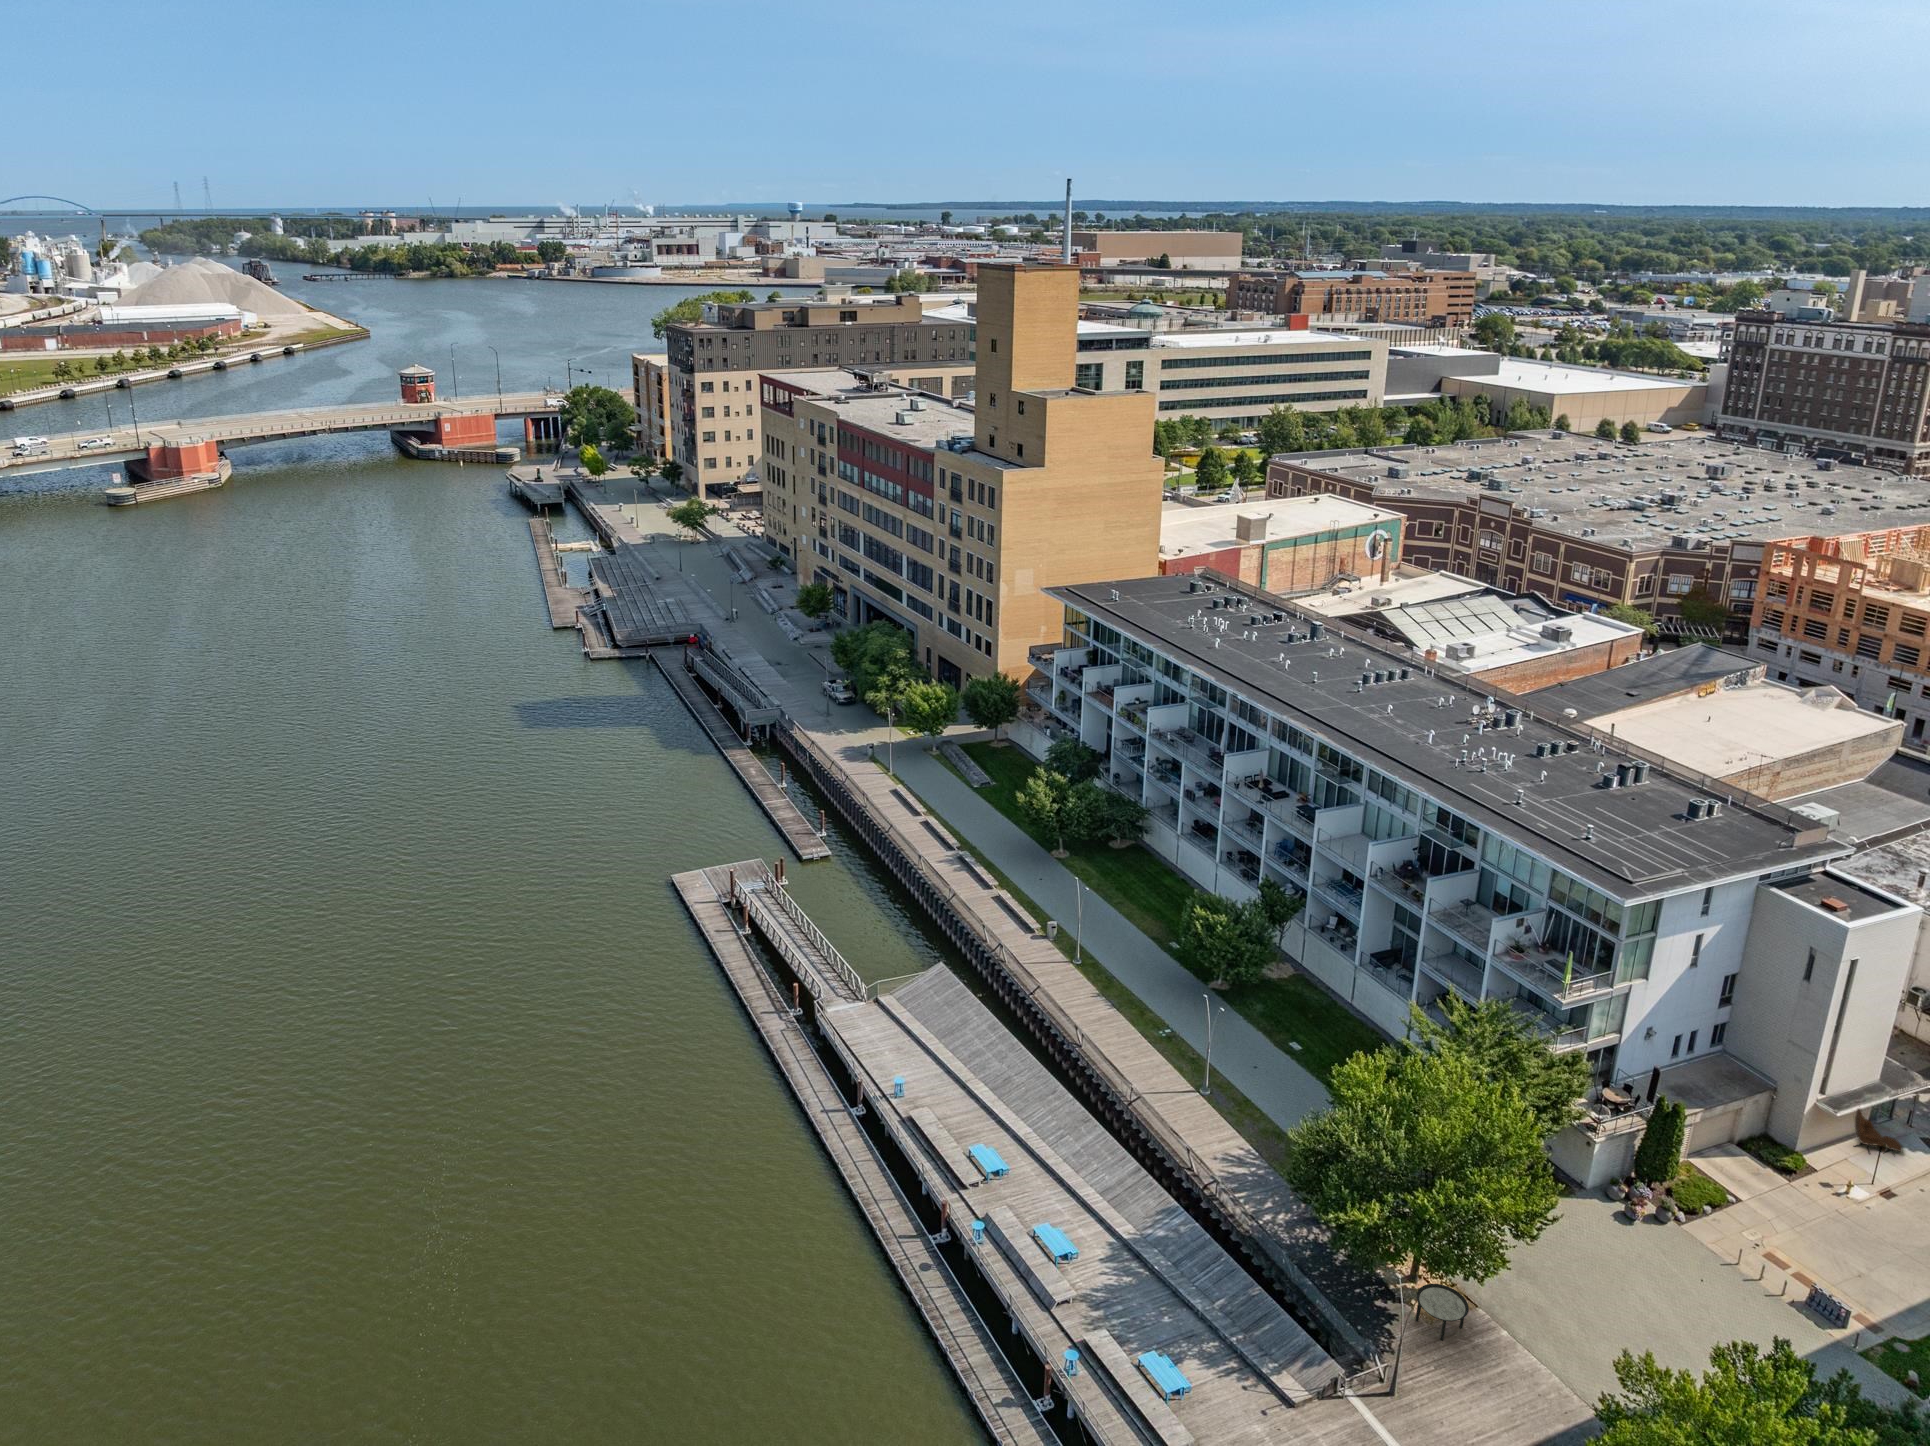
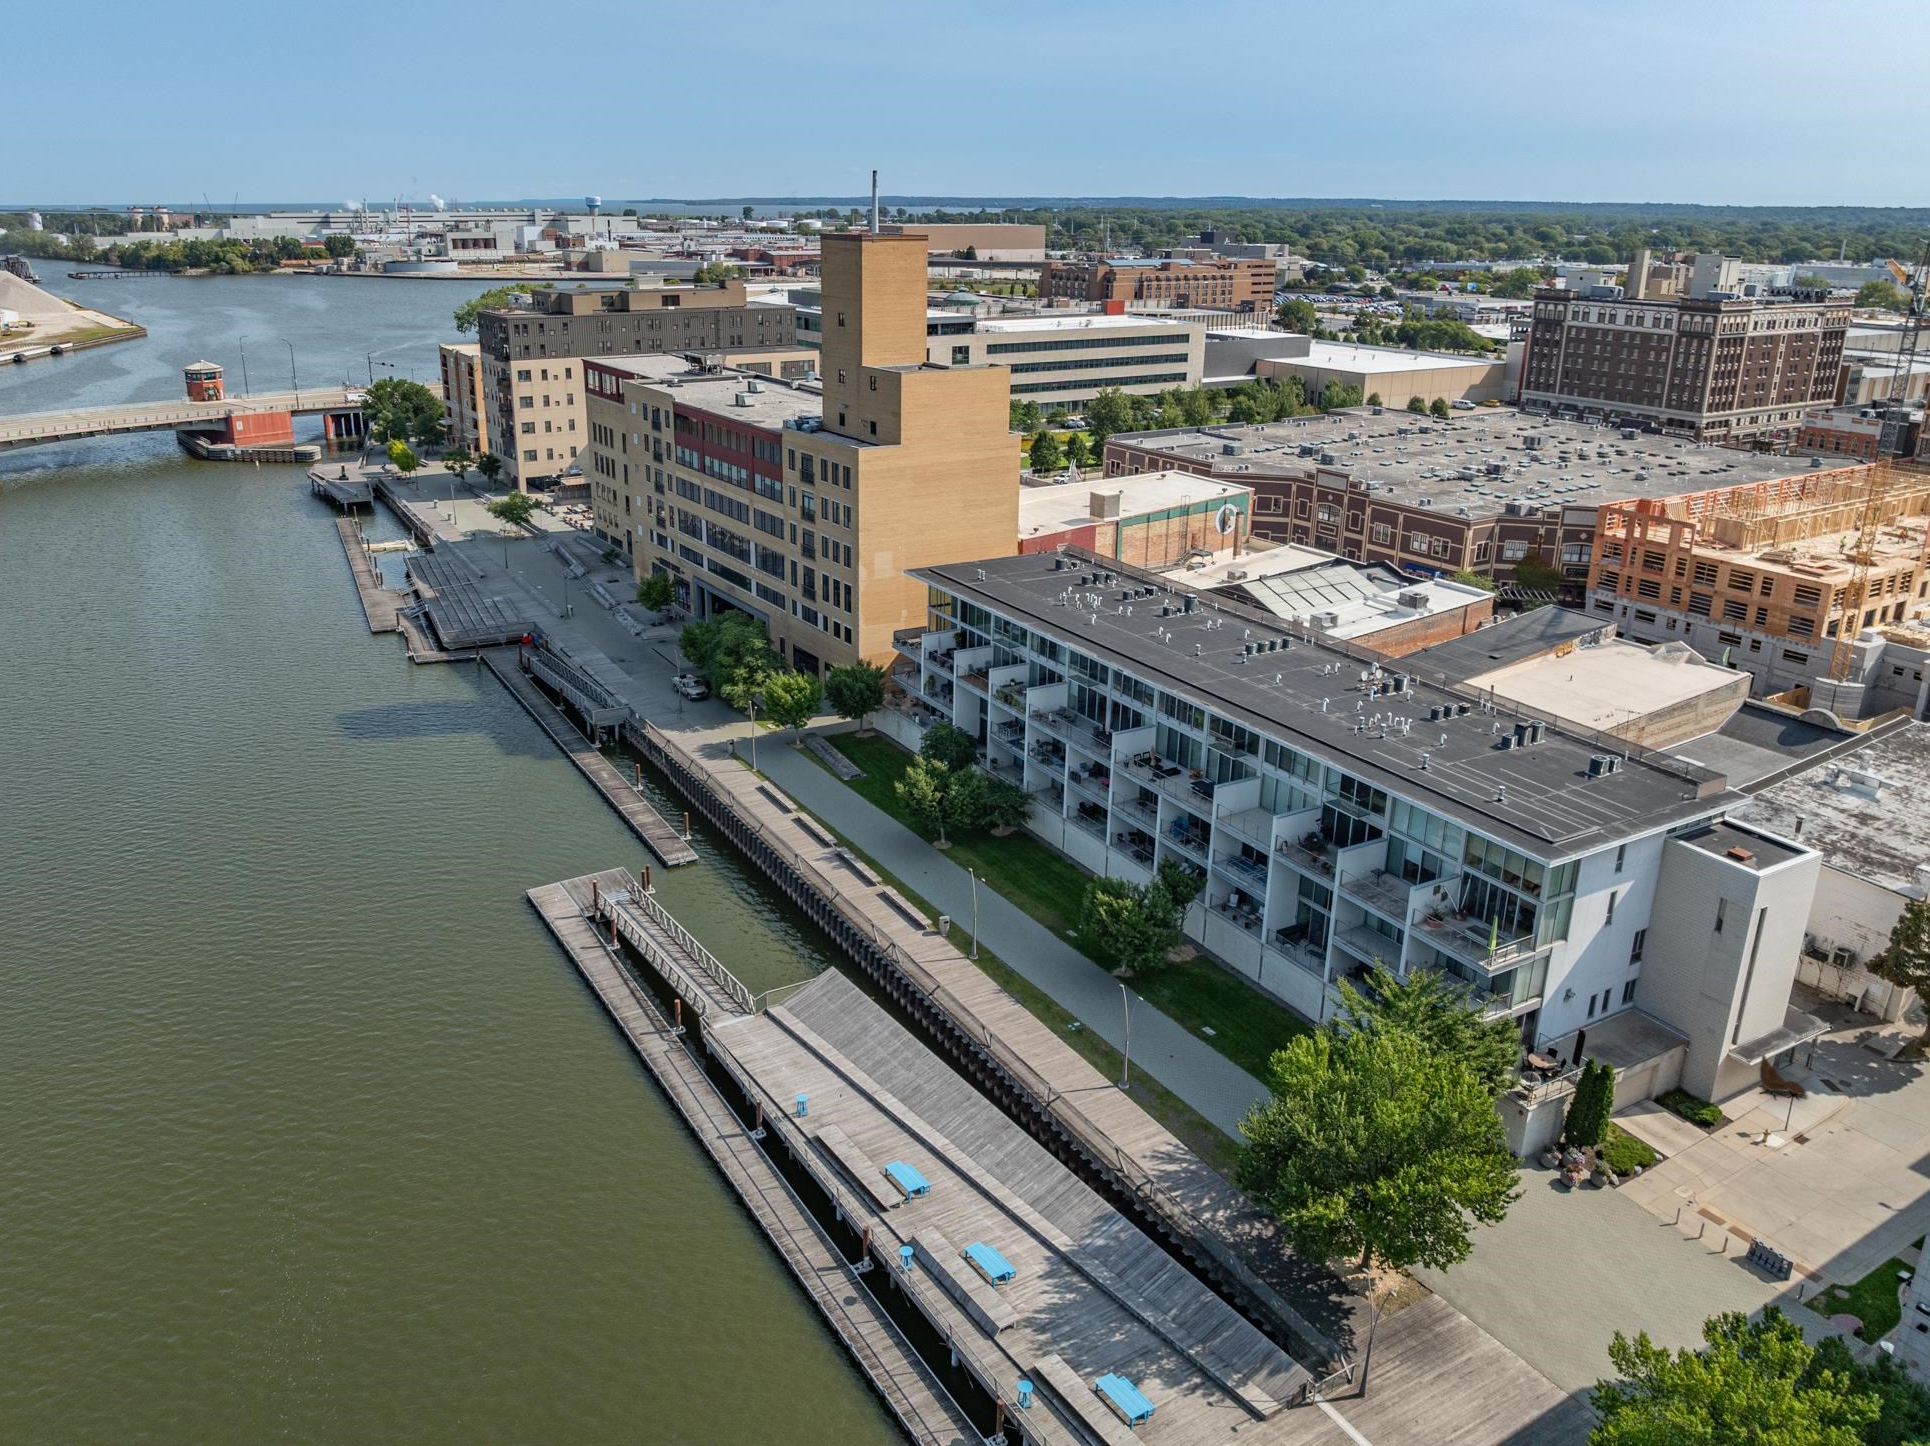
round table: present [1415,1284,1469,1341] -> none [1372,1272,1427,1332]

